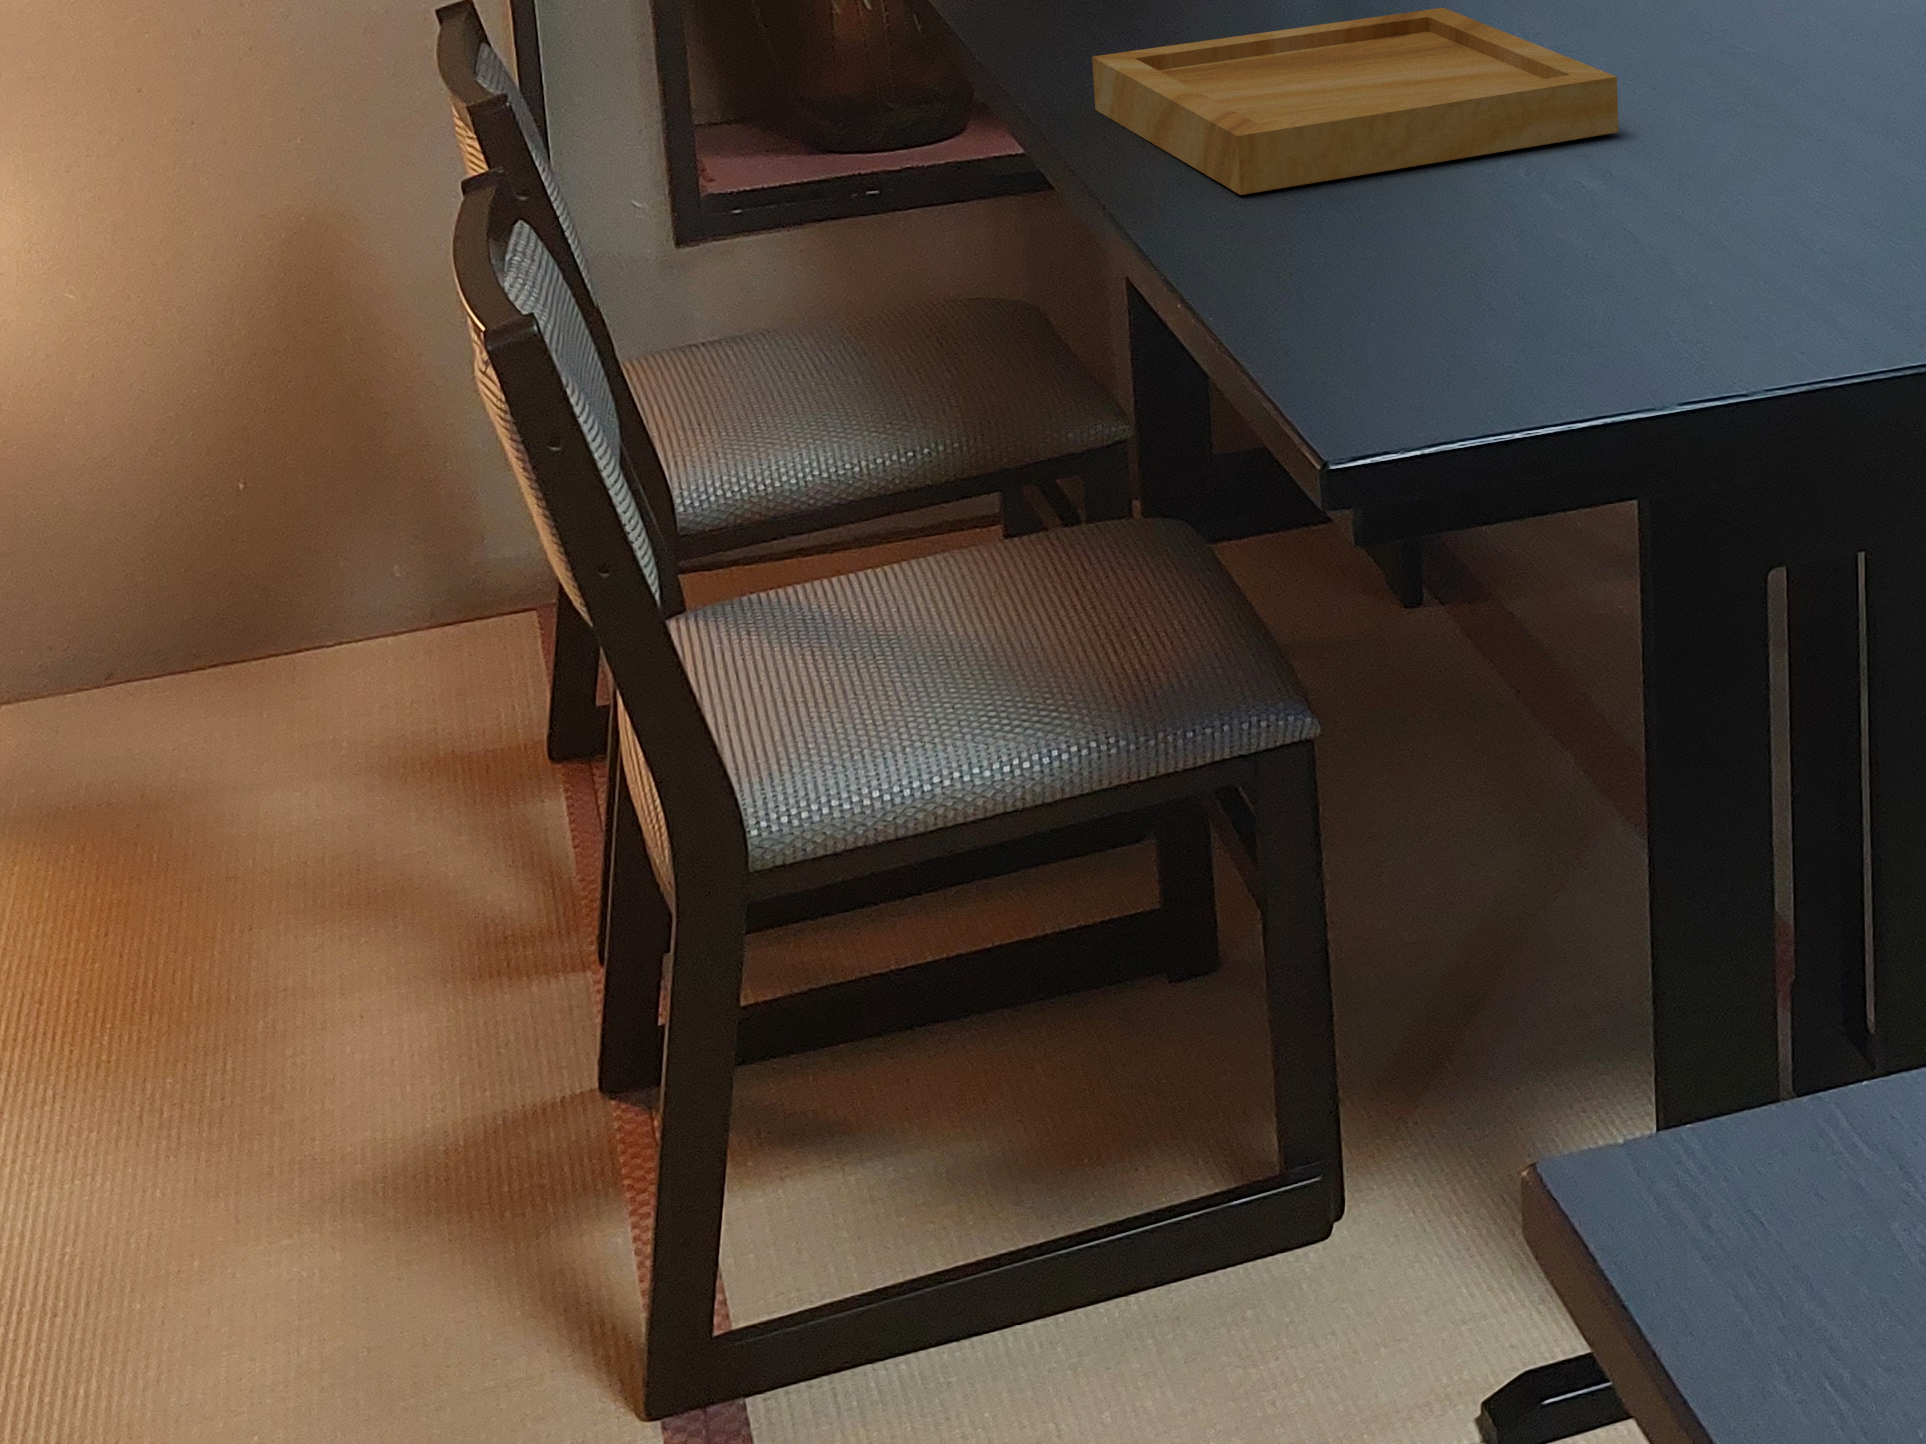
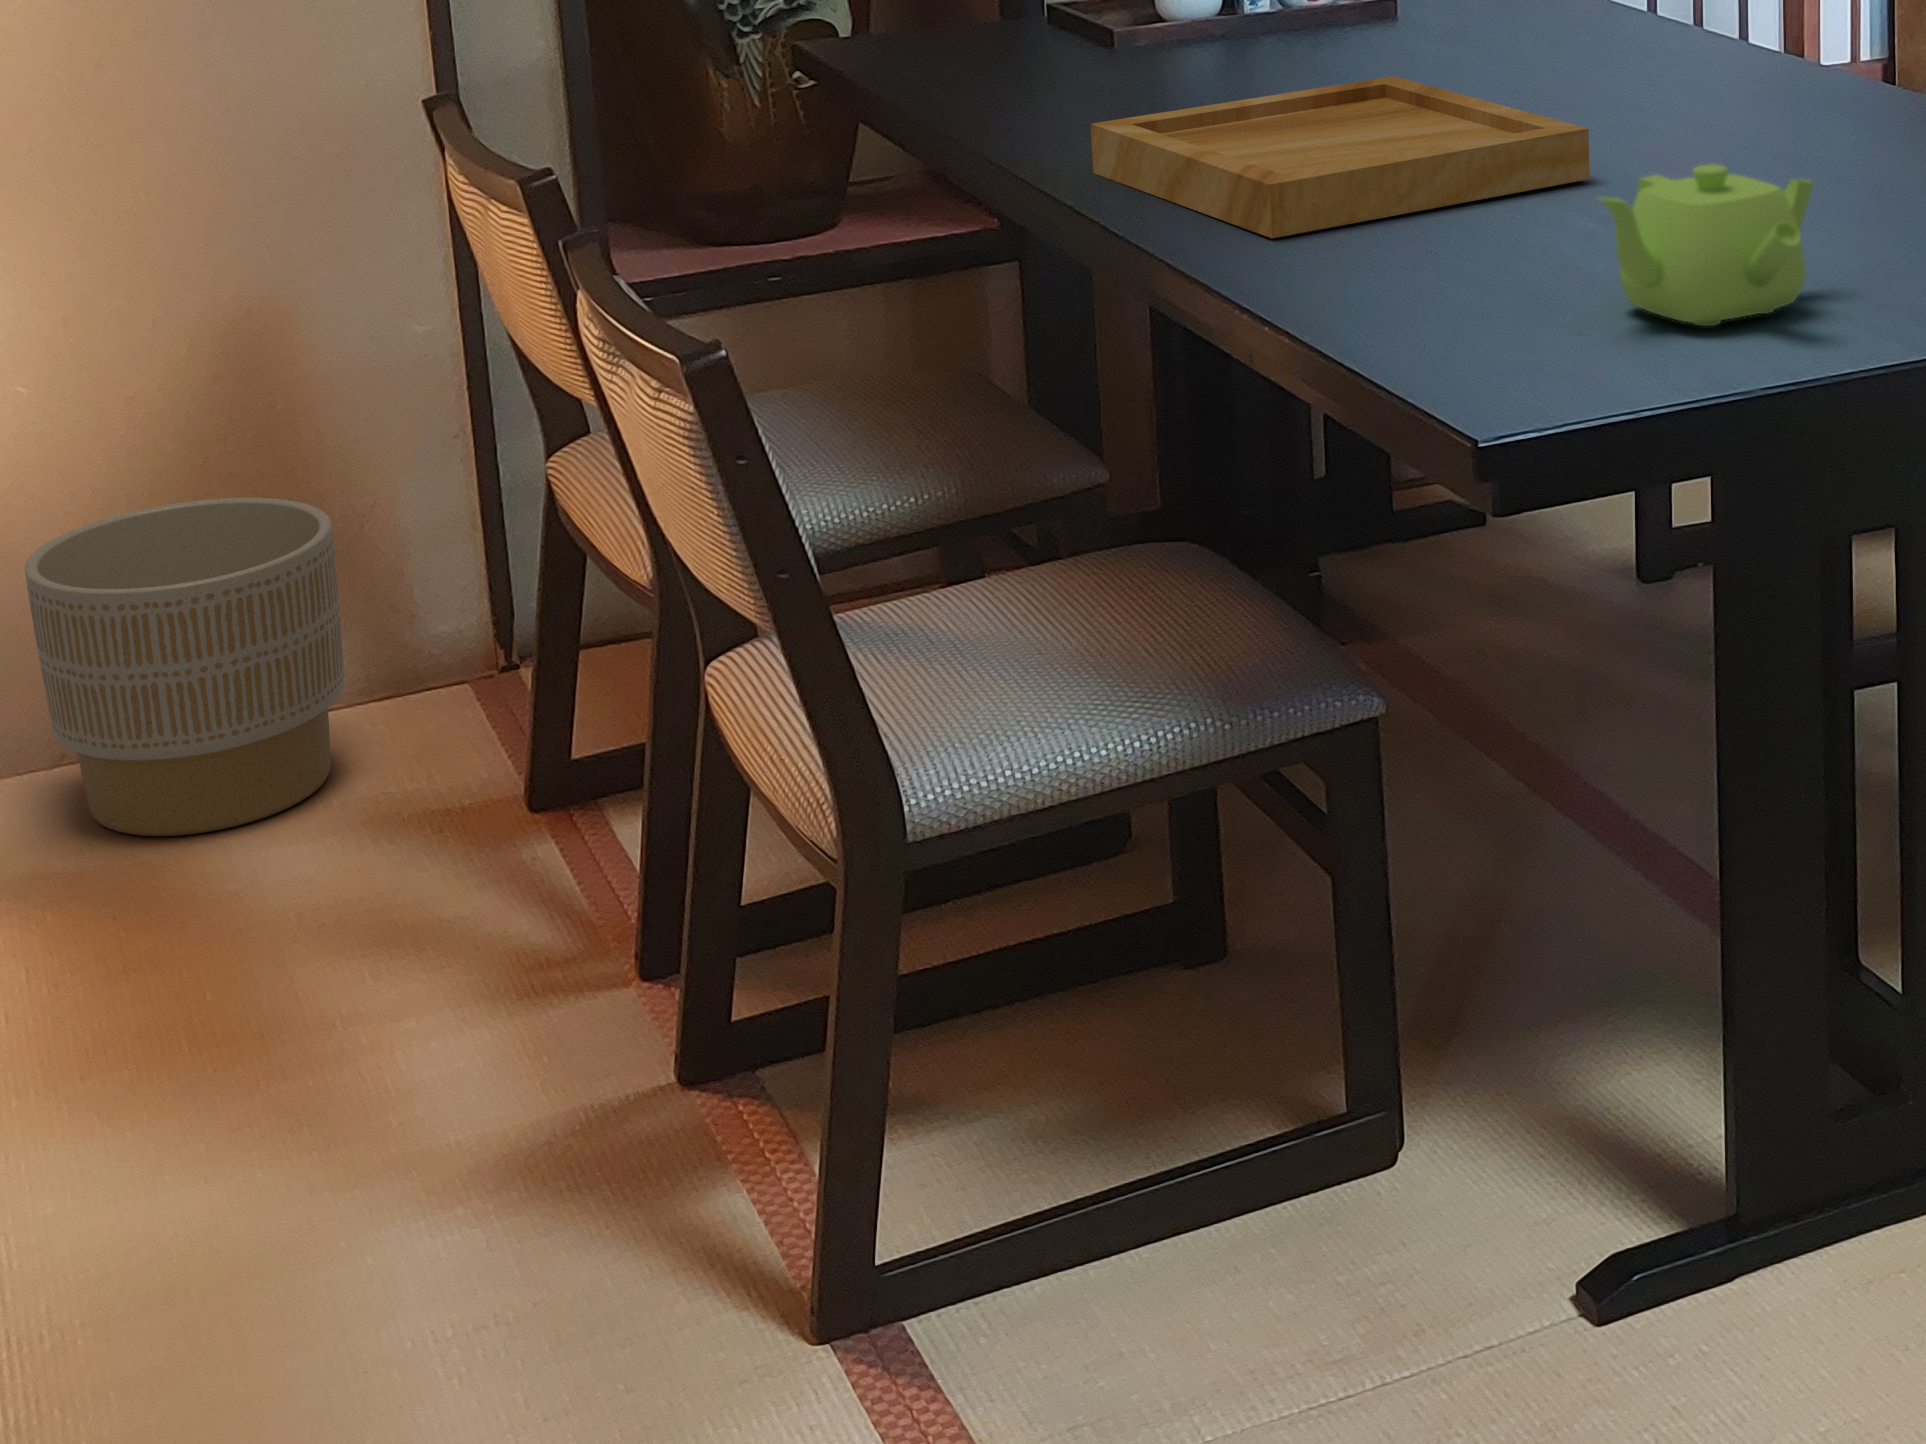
teapot: none [1531,136,1801,321] -> present [1598,165,1814,326]
planter: none [48,413,383,770] -> present [25,498,344,836]

